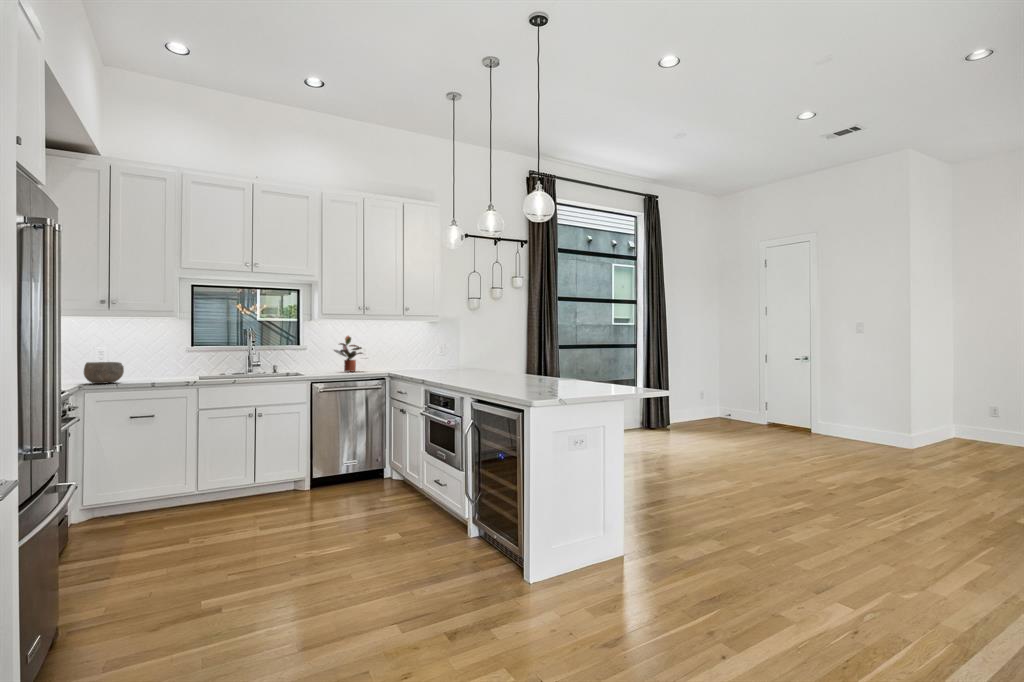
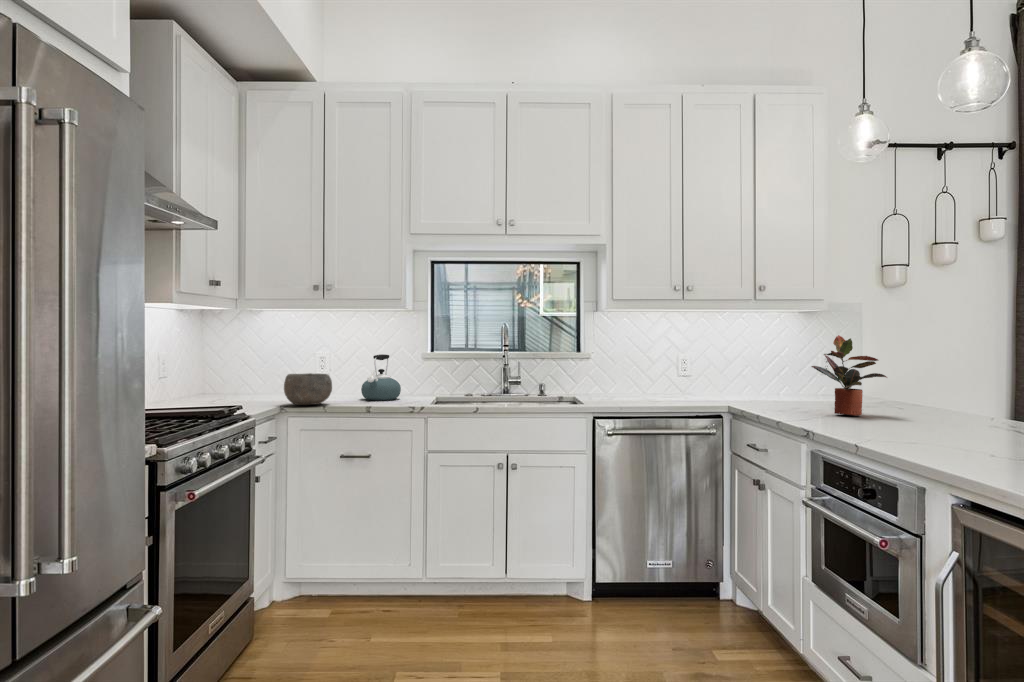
potted plant: present [334,336,363,371] -> present [812,335,887,416]
kettle: none [140,348,172,380] -> present [361,354,401,401]

